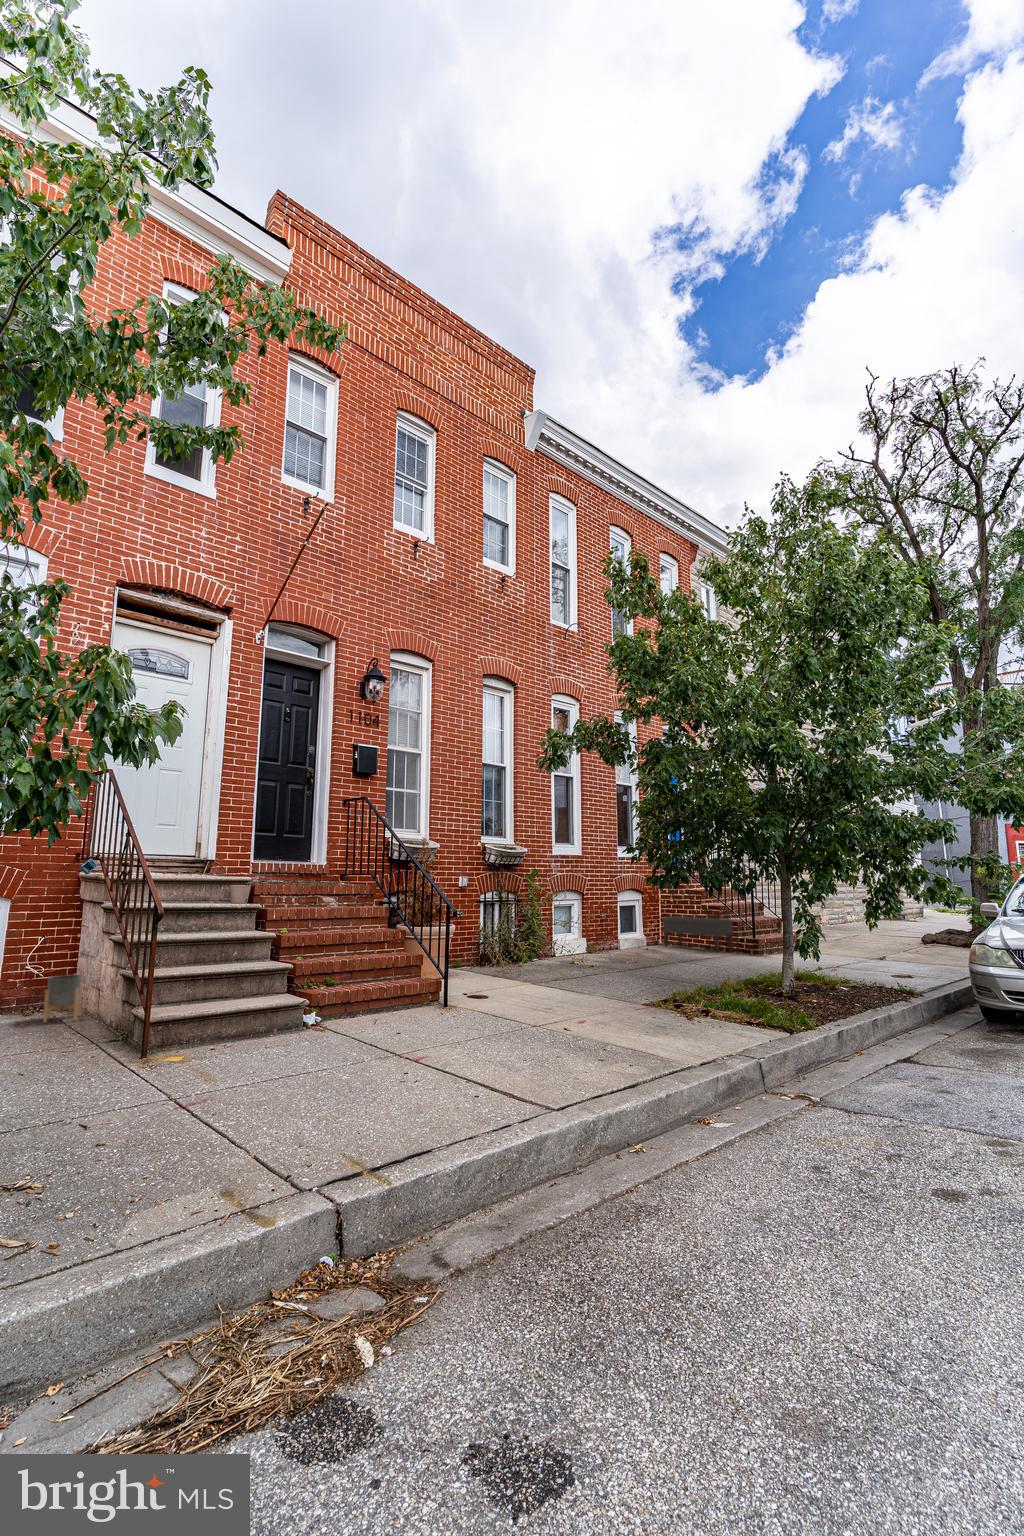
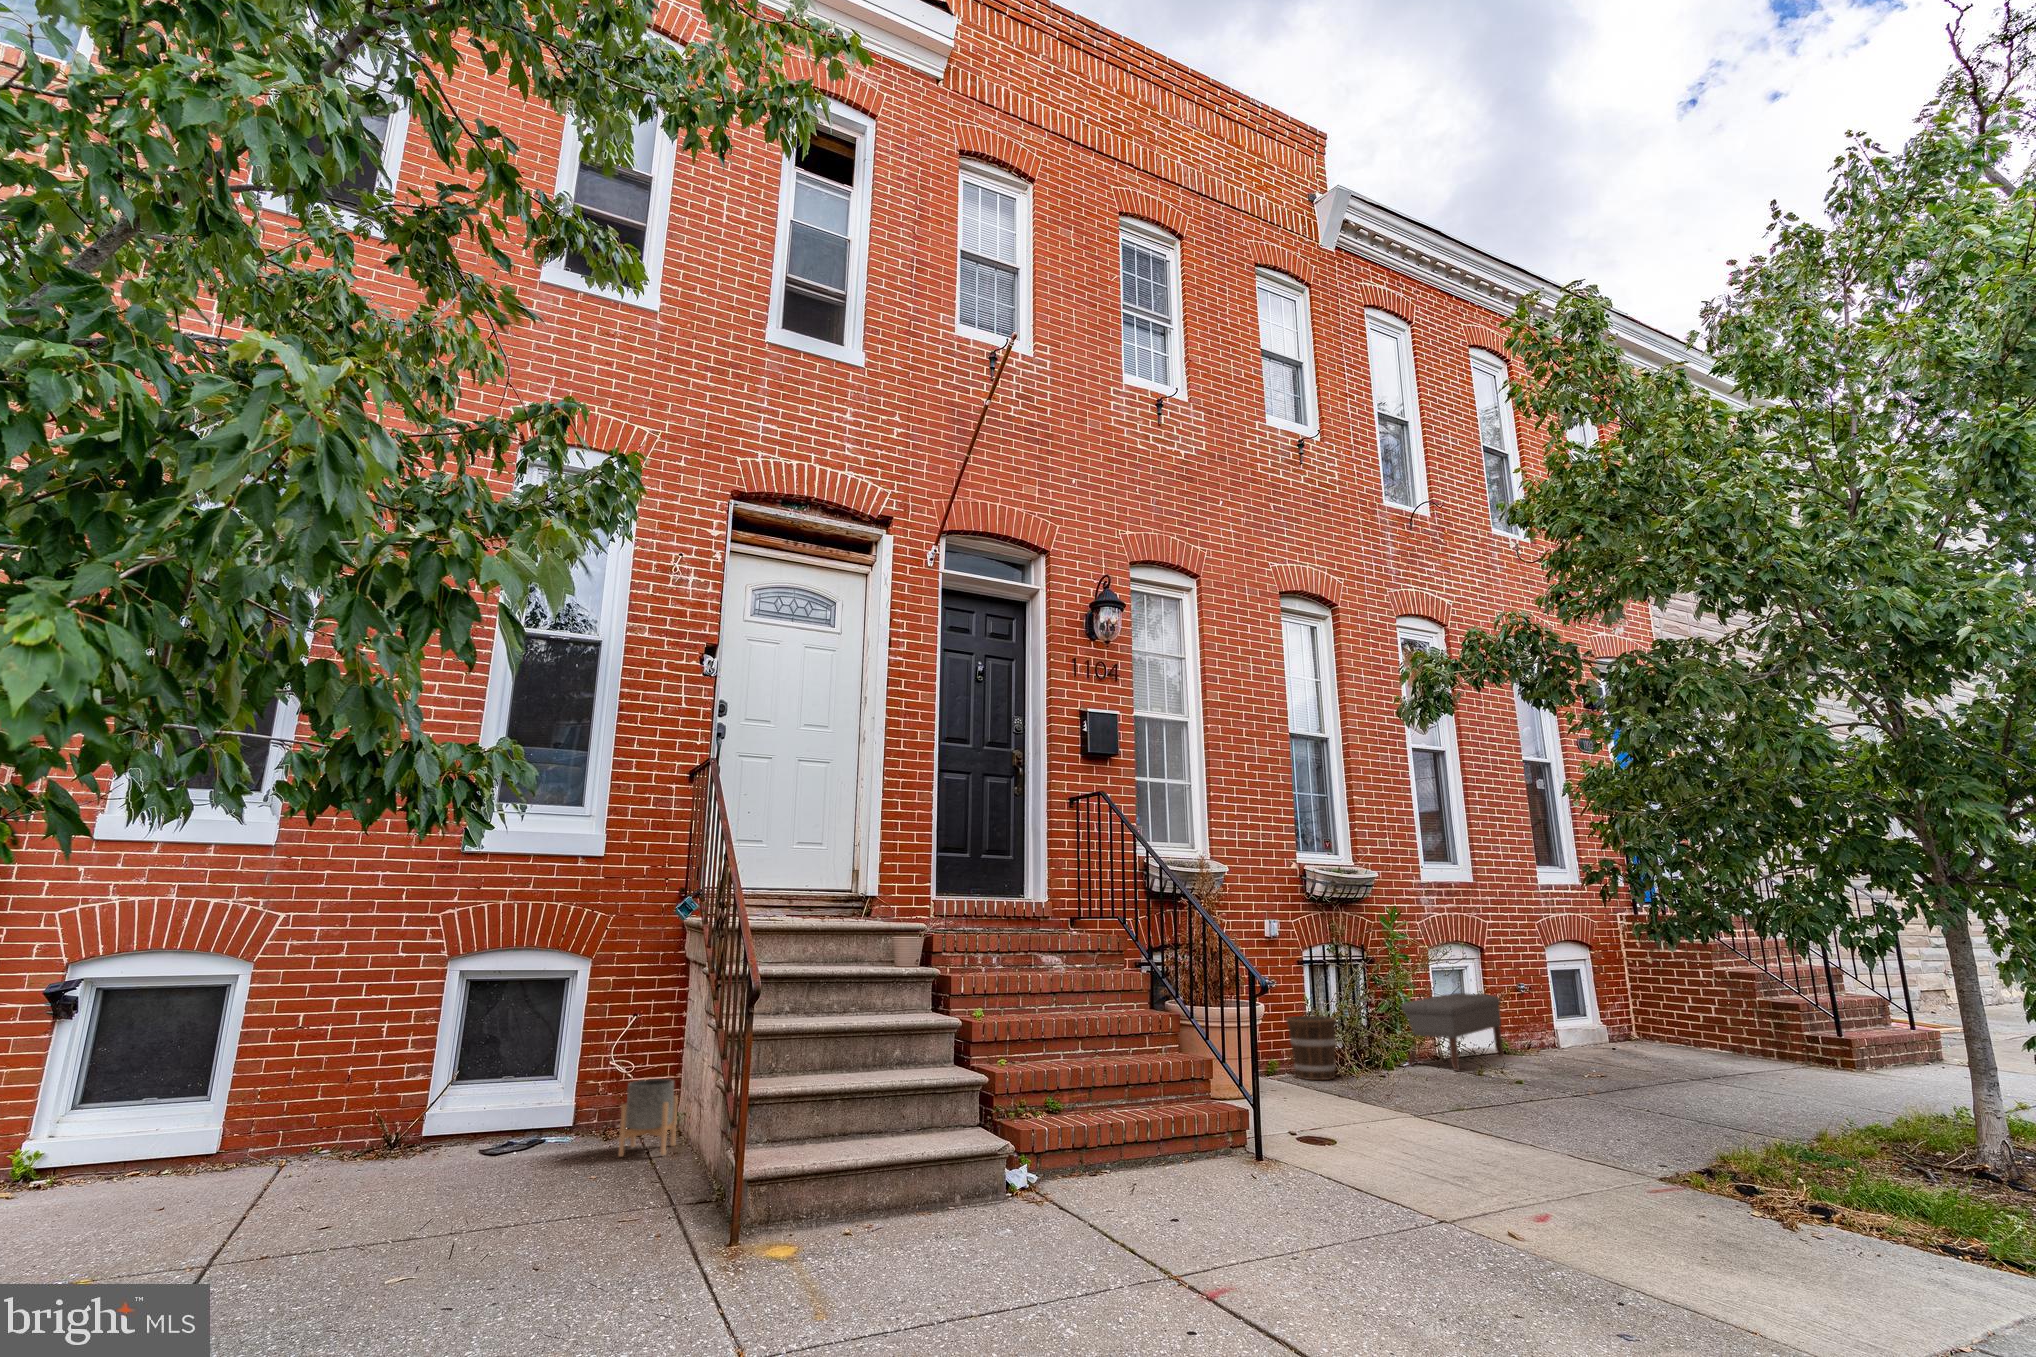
bench: present [662,916,733,952] -> present [1401,993,1504,1070]
bucket: none [467,934,496,970] -> present [1286,1016,1336,1080]

